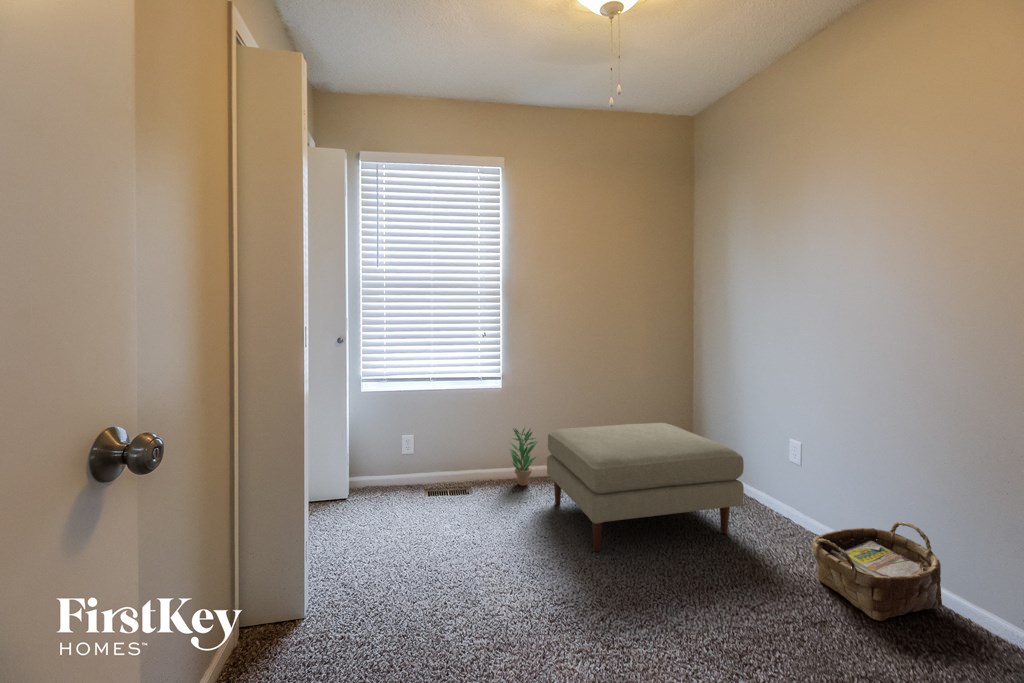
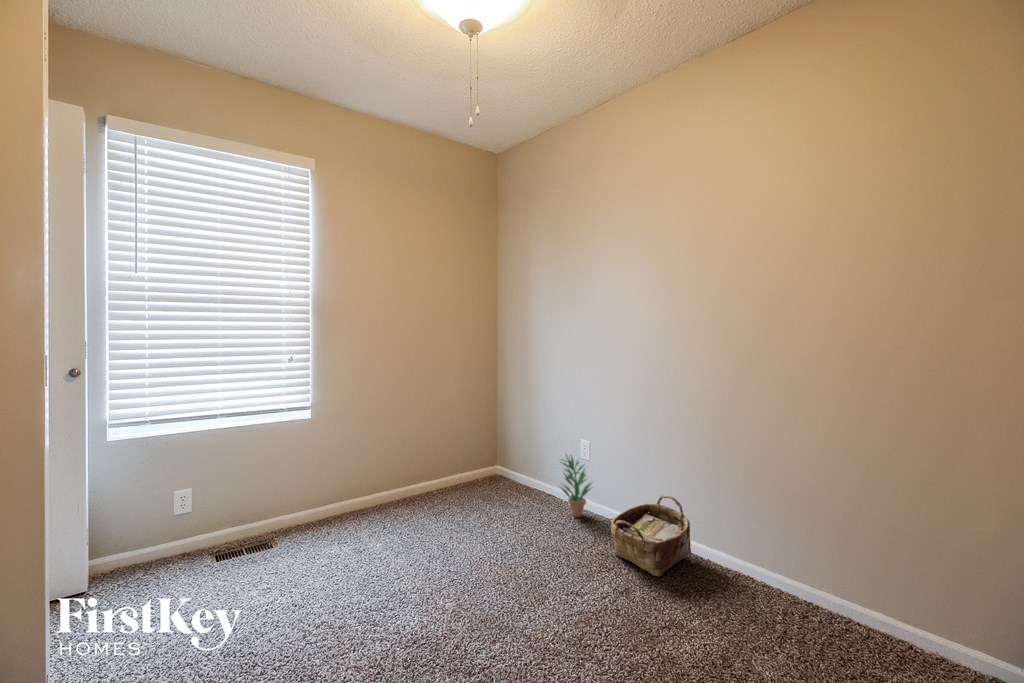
ottoman: present [547,423,744,552] -> none [372,438,556,578]
potted plant: present [509,428,537,486] -> present [561,455,591,517]

